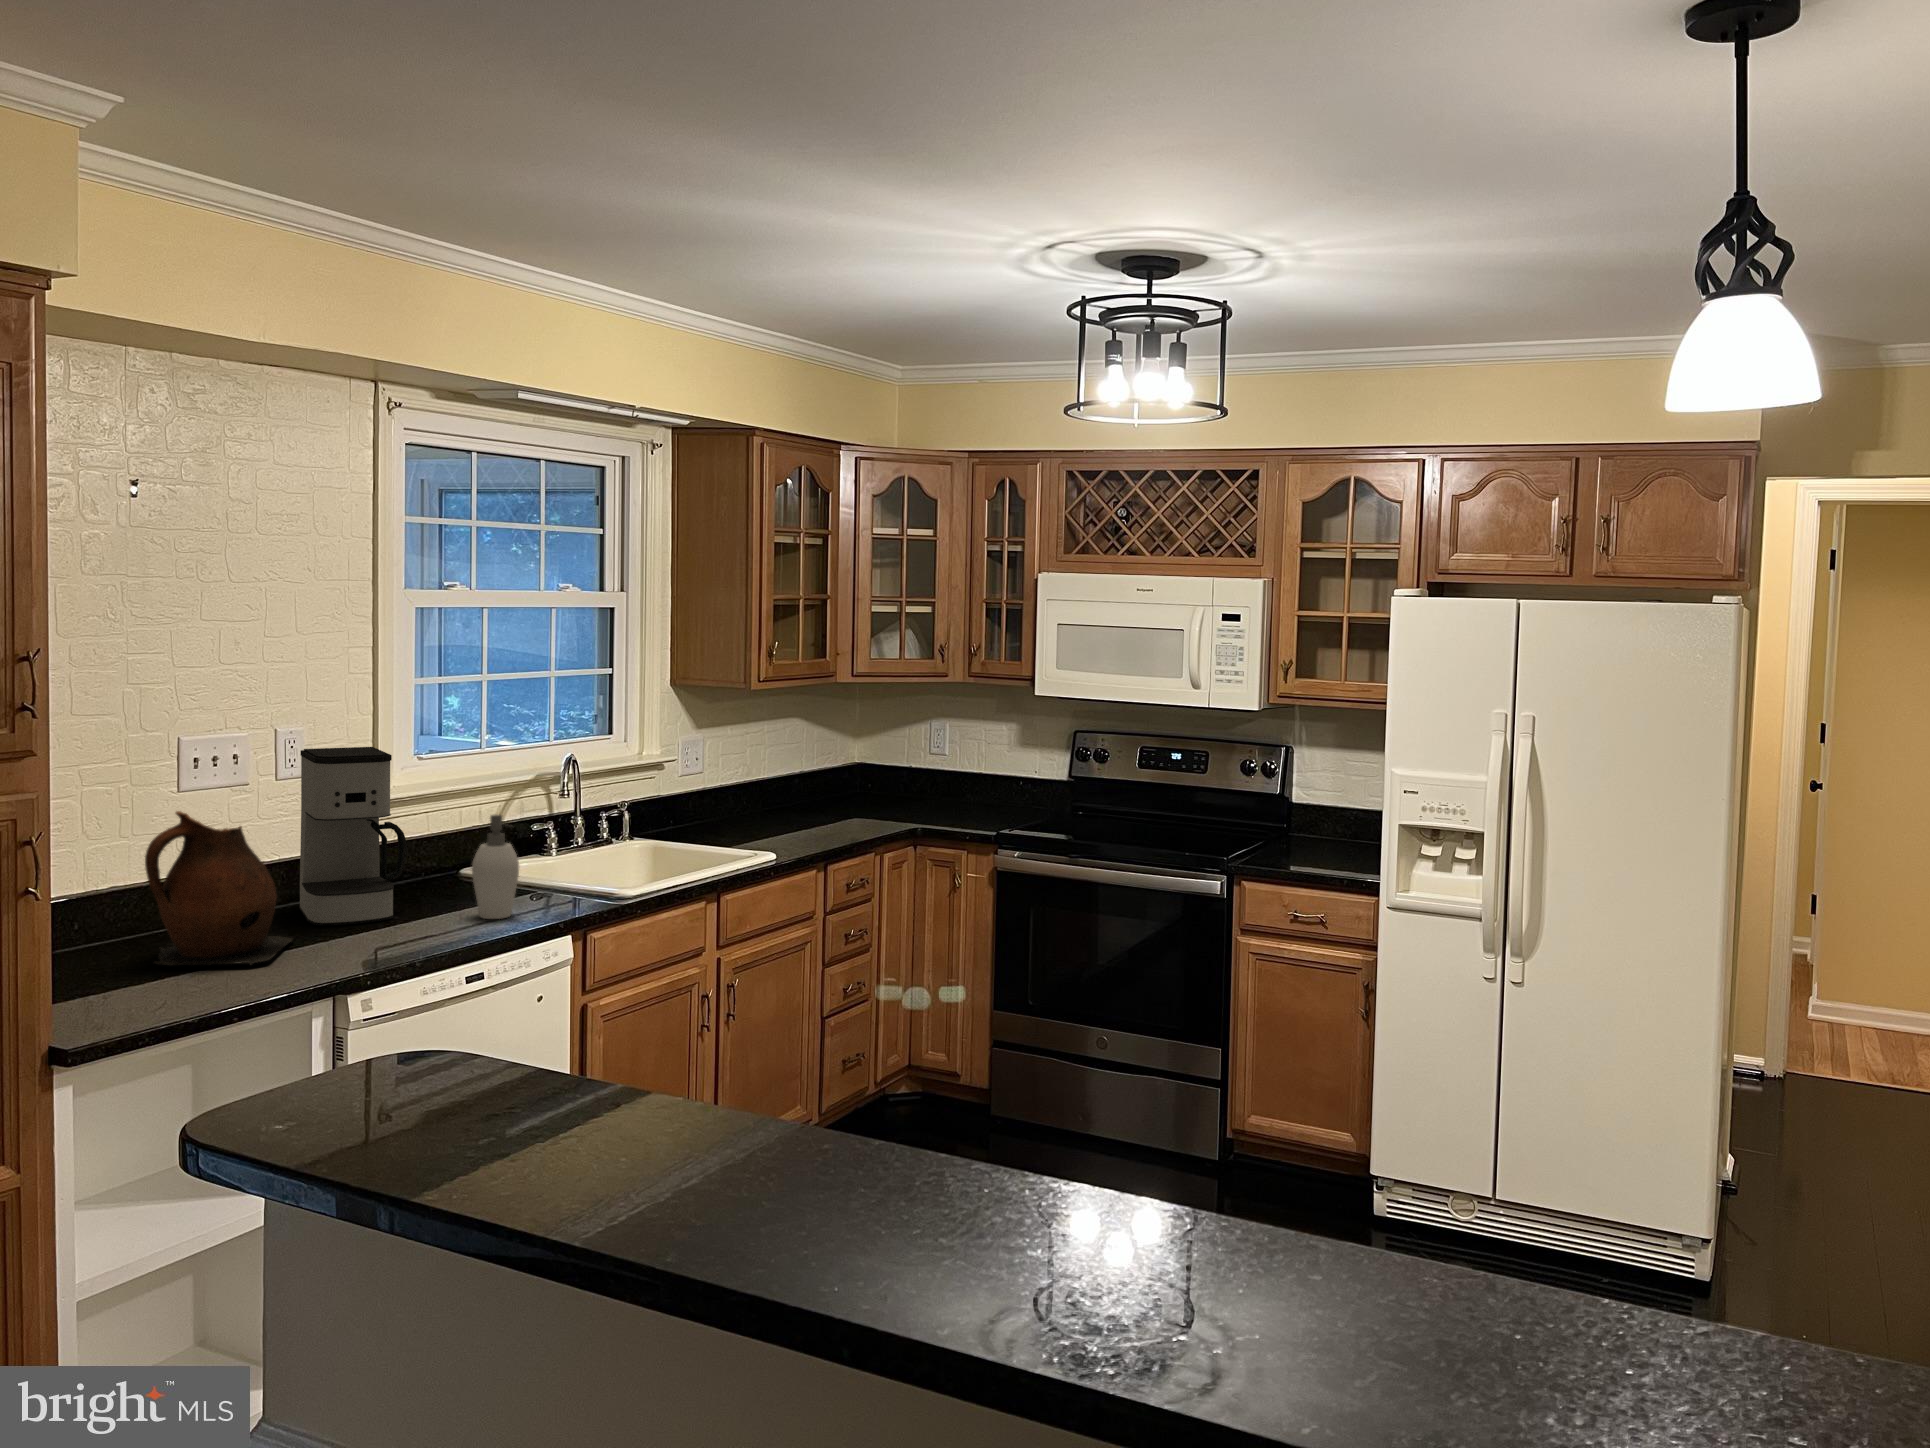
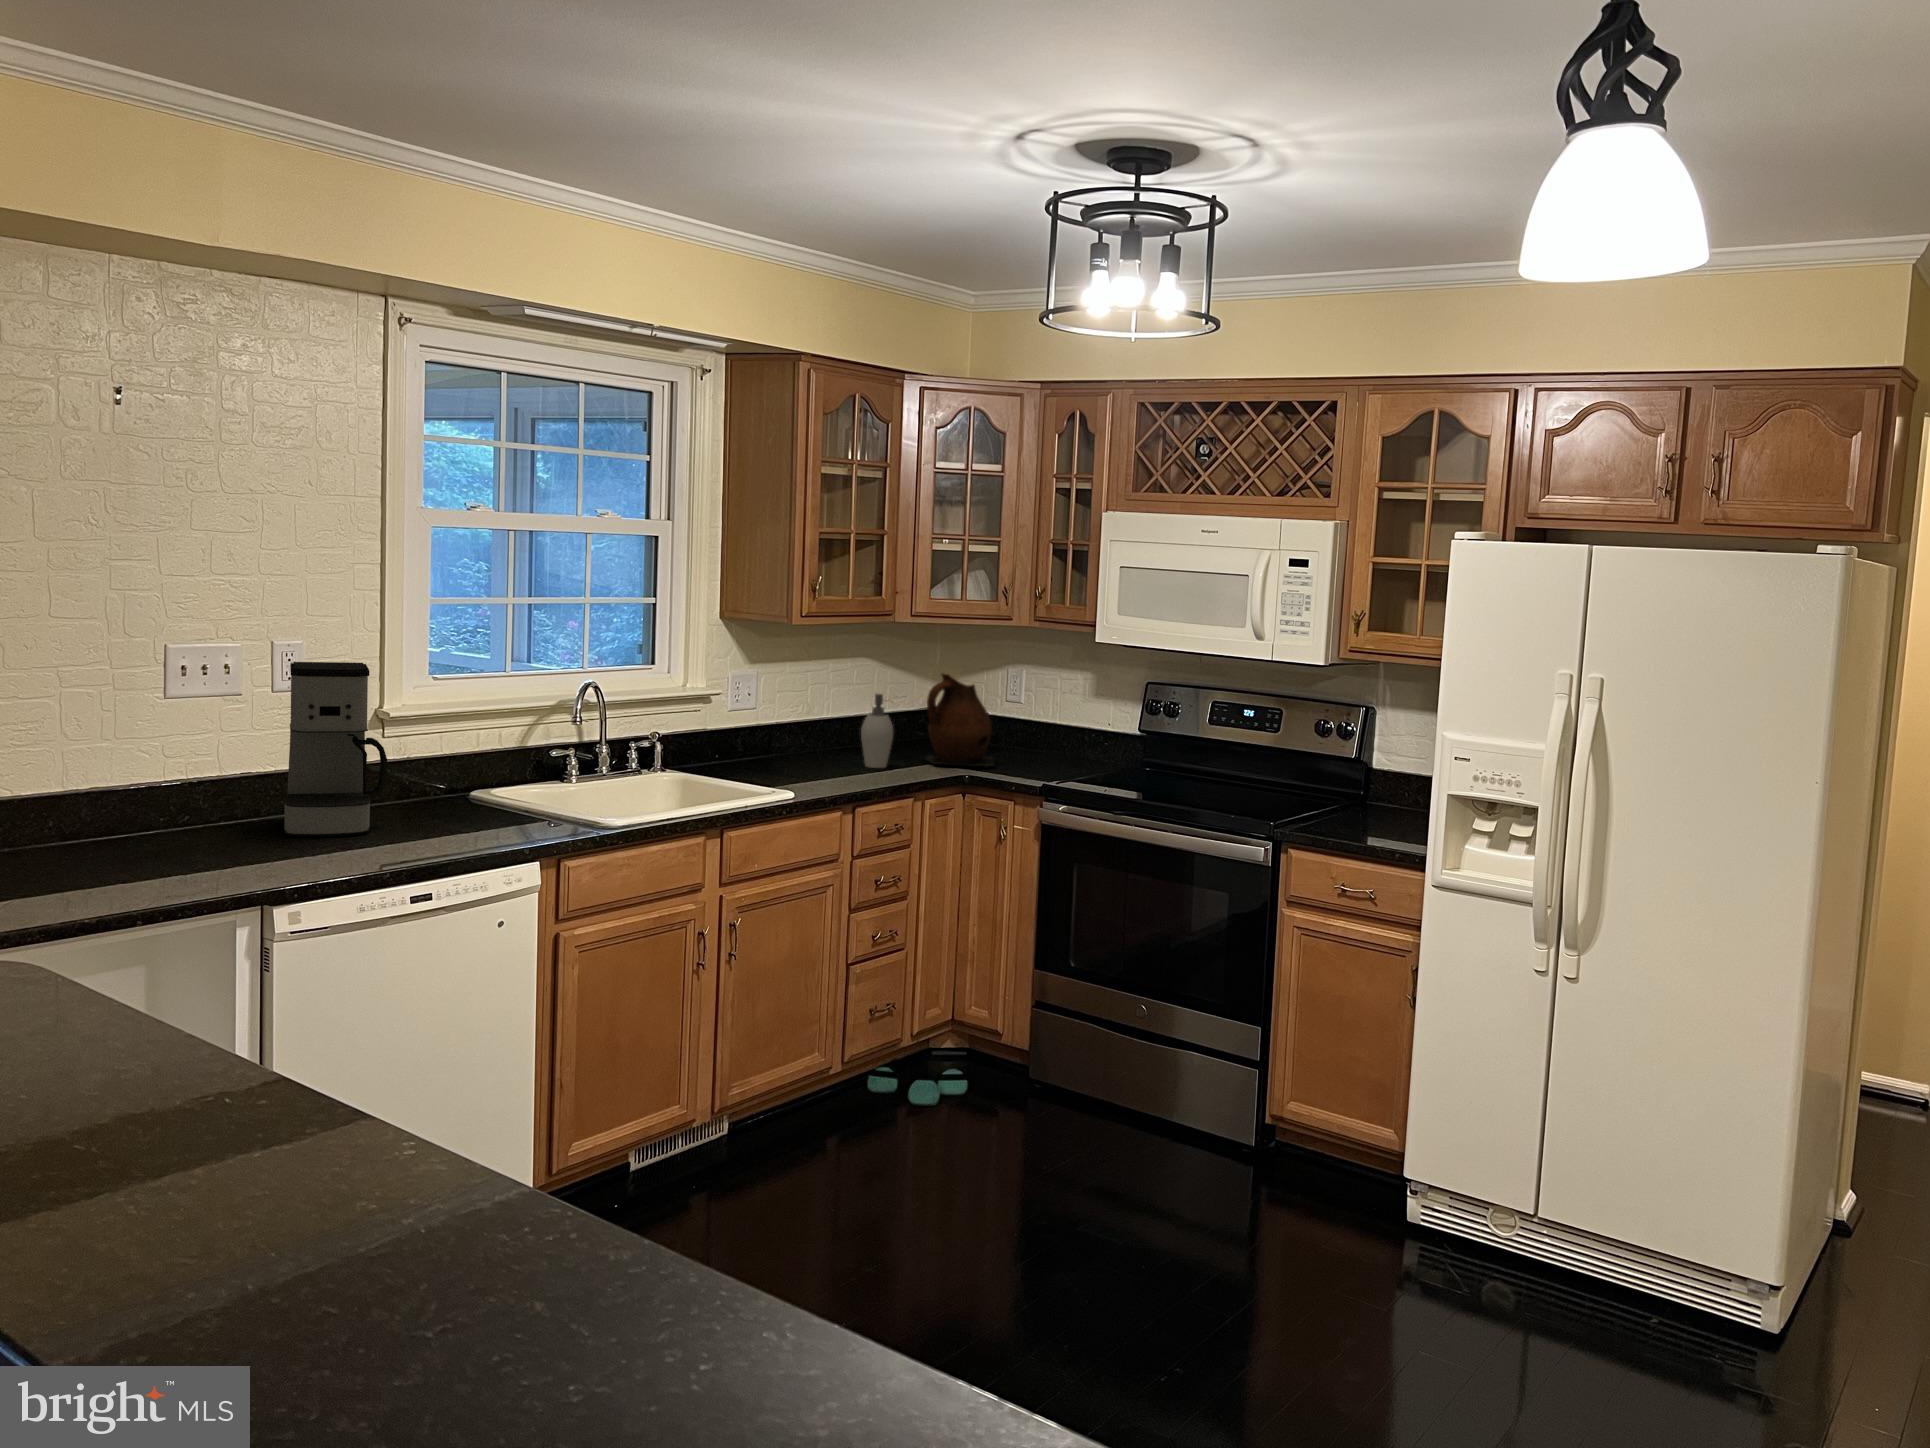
ceramic pitcher: present [145,811,293,965] -> present [926,673,994,767]
soap dispenser: present [472,814,519,919] -> present [861,694,893,768]

